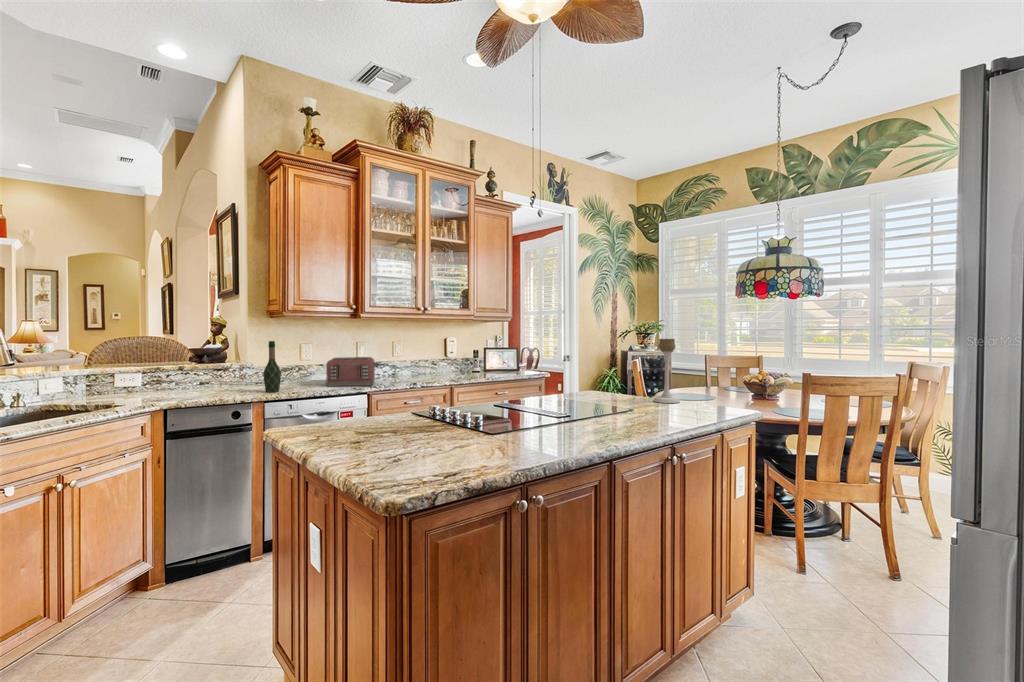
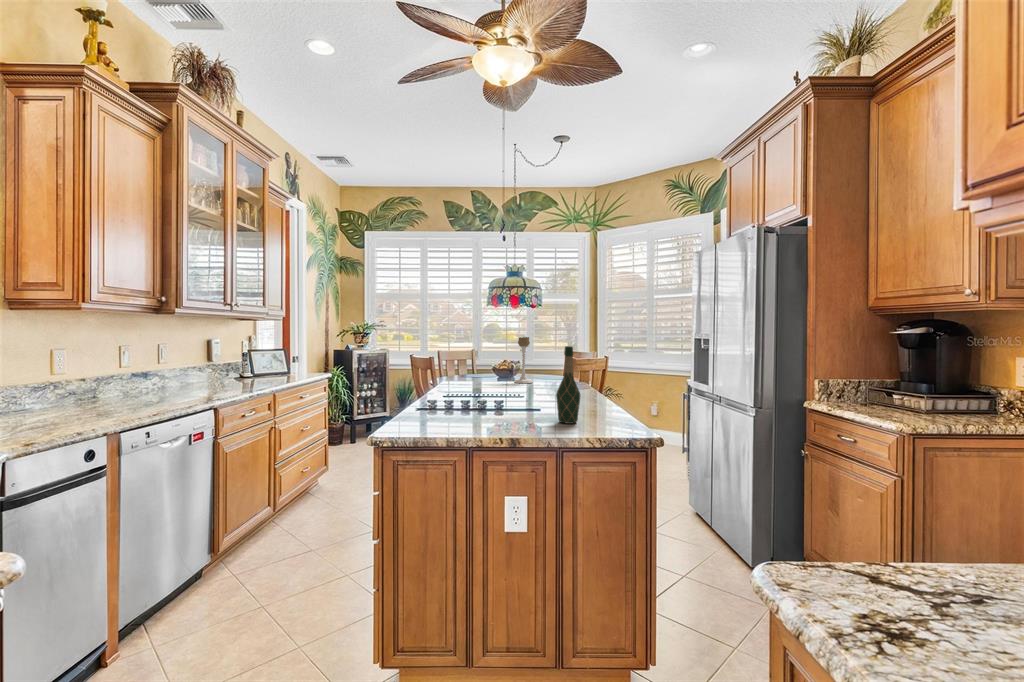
wine bottle: present [263,341,281,392] -> present [556,346,581,424]
toaster: present [326,357,375,386] -> none [89,365,189,408]

